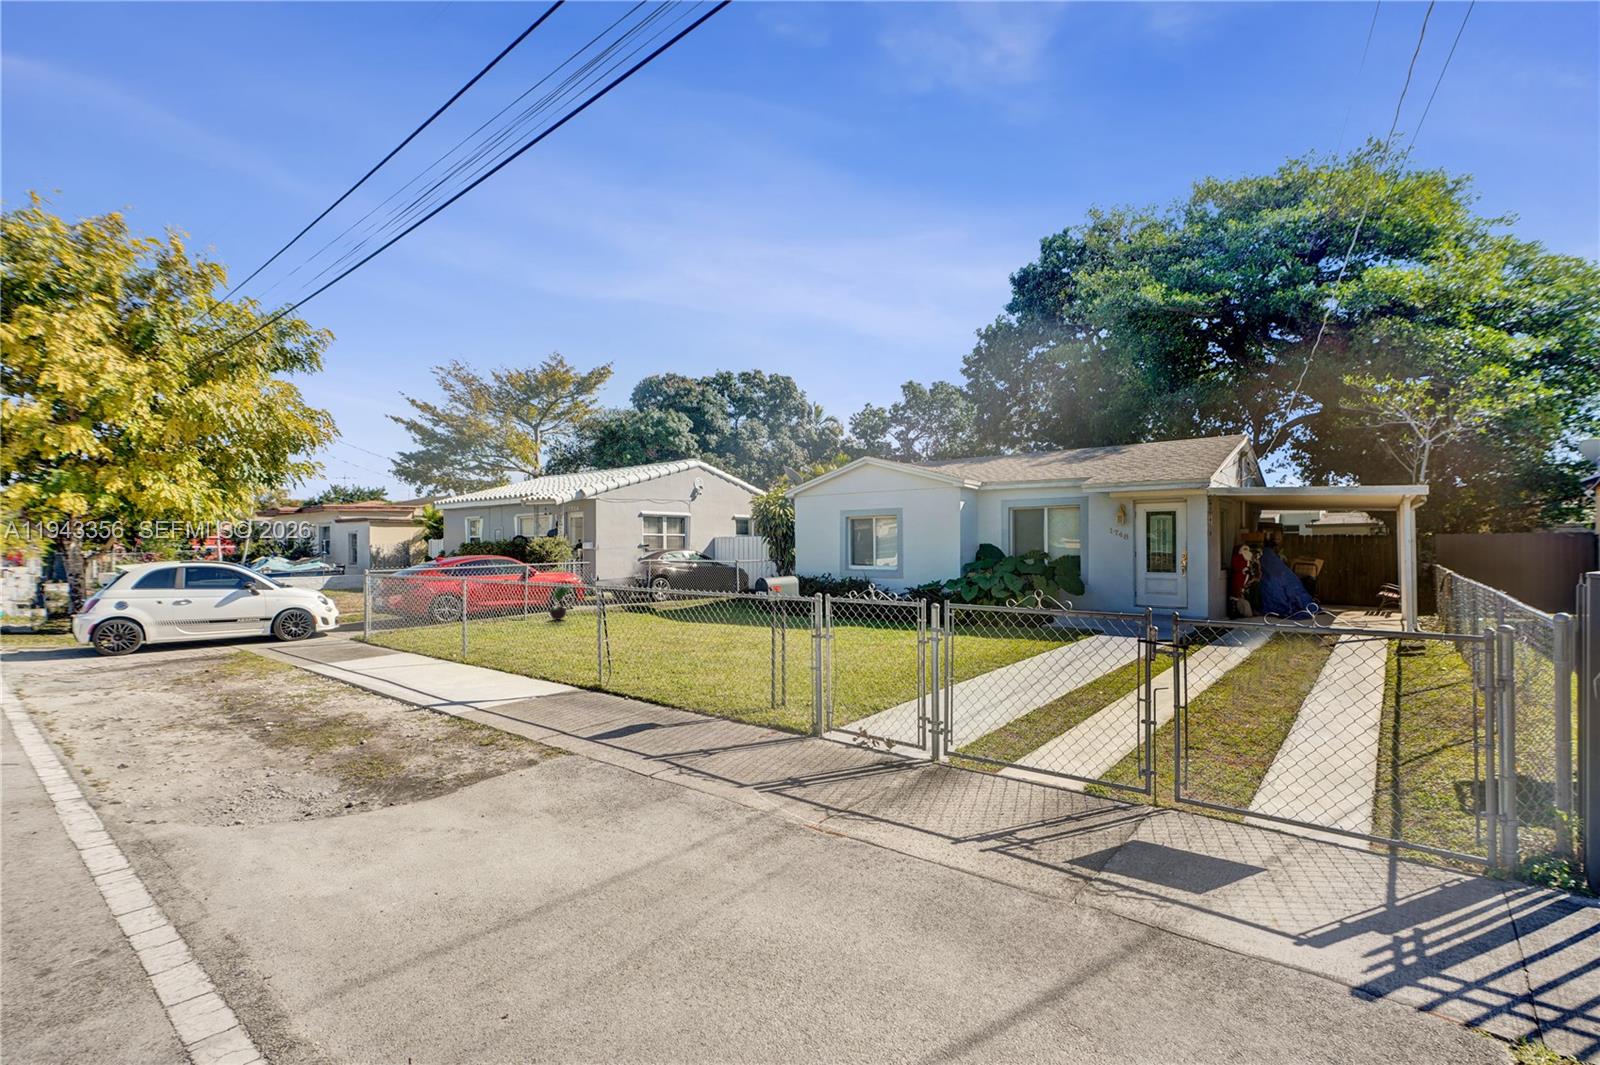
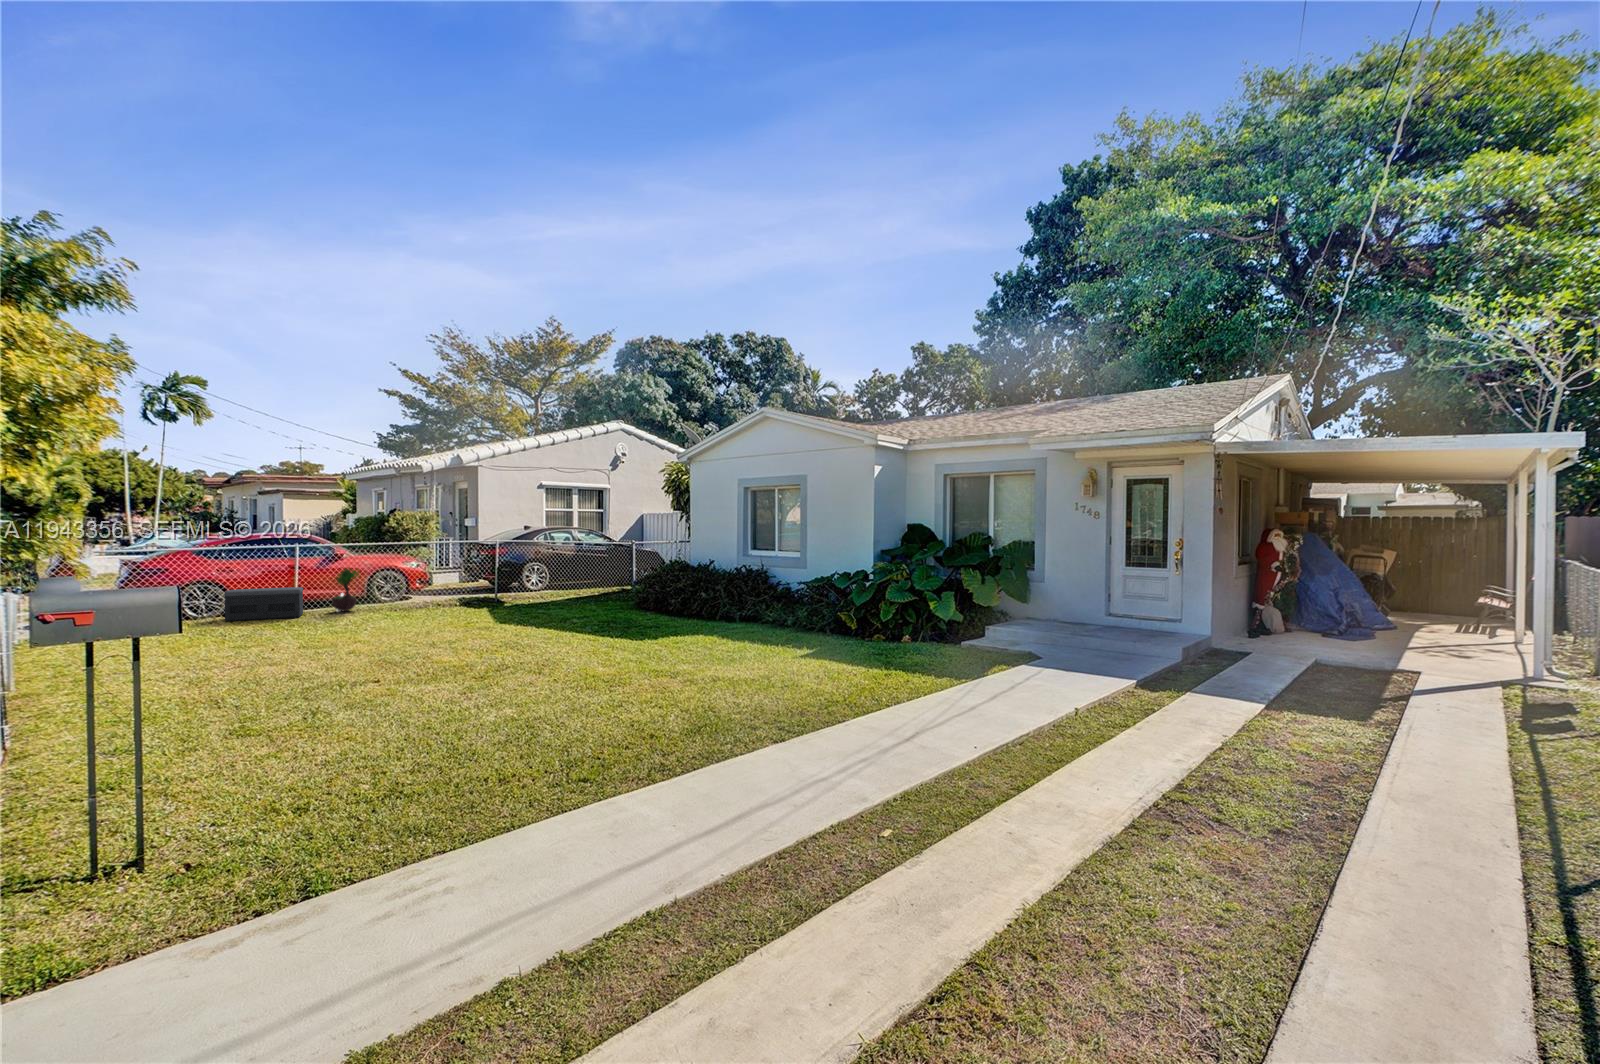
storage bench: none [484,602,537,628] -> present [224,587,303,621]

